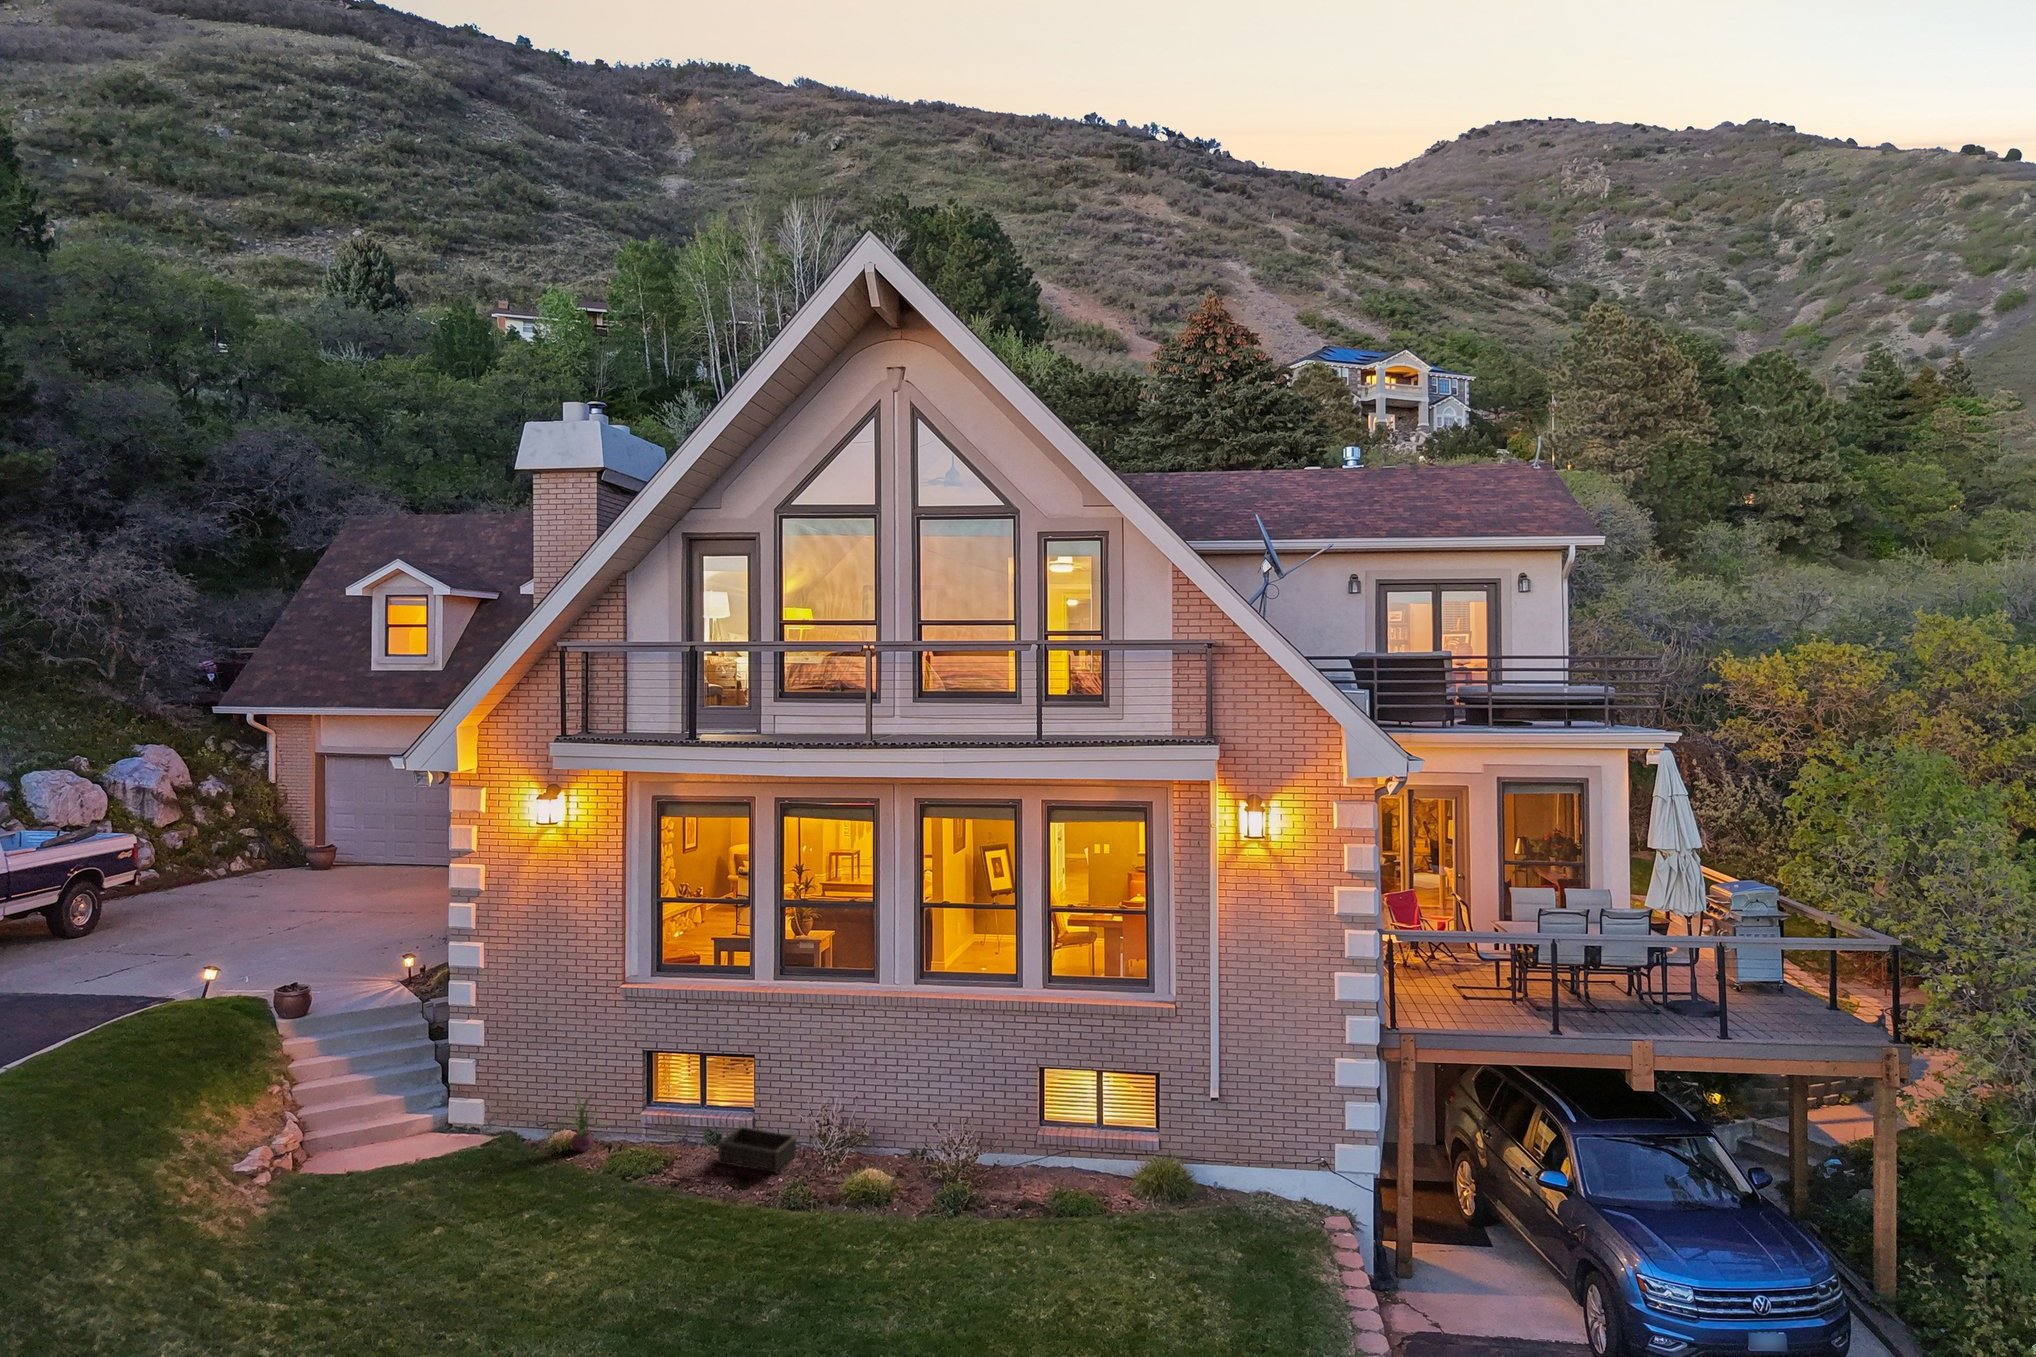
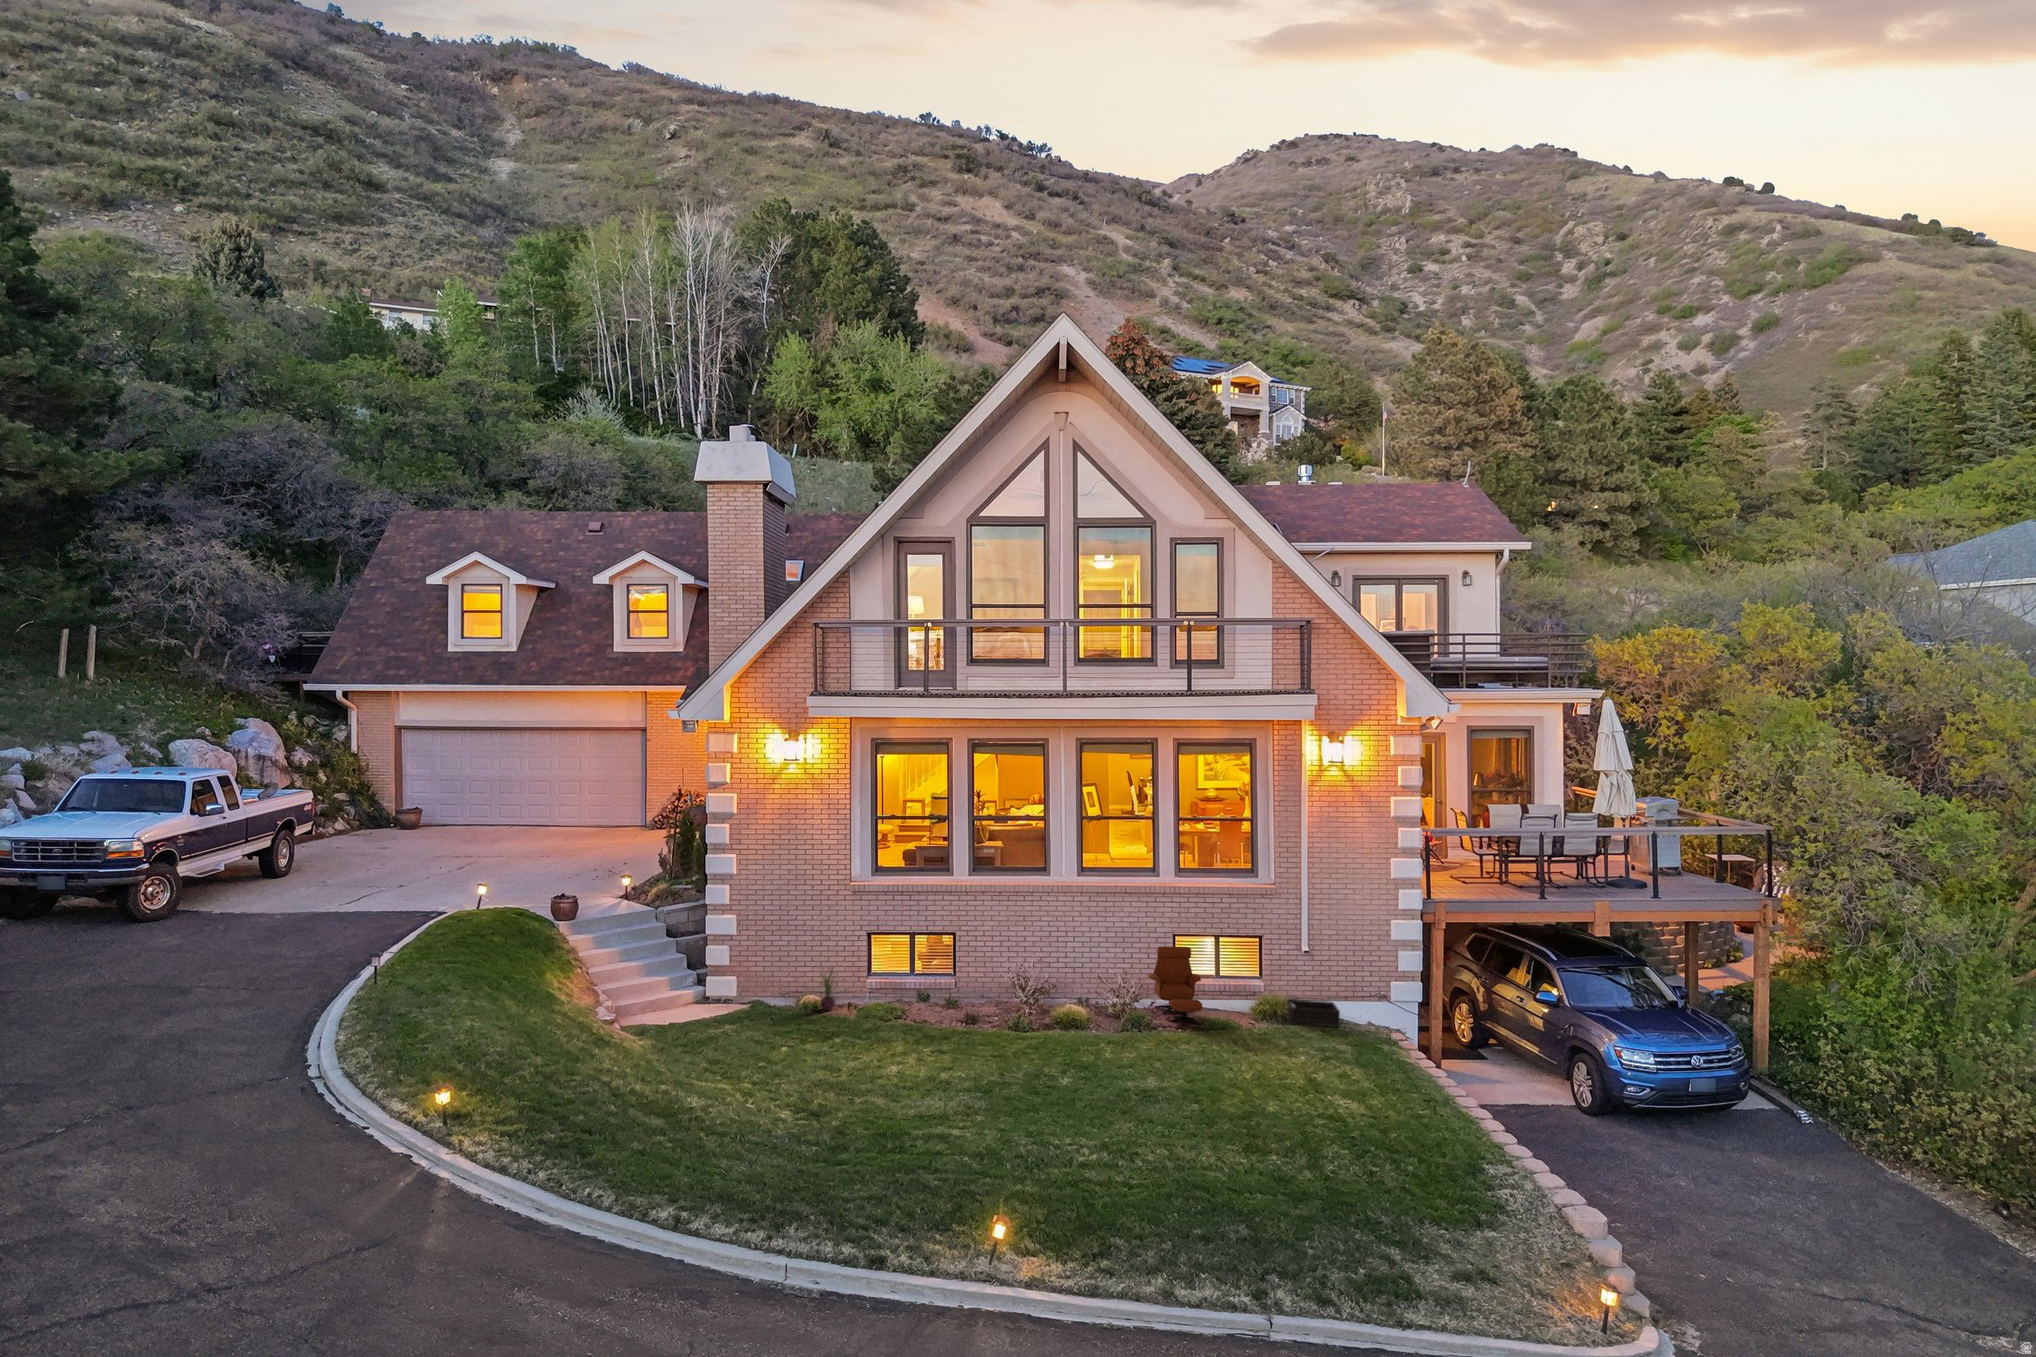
lounge chair: none [996,1086,1069,1209] -> present [1149,946,1202,1026]
basket: present [718,1127,796,1172] -> present [1285,999,1340,1027]

